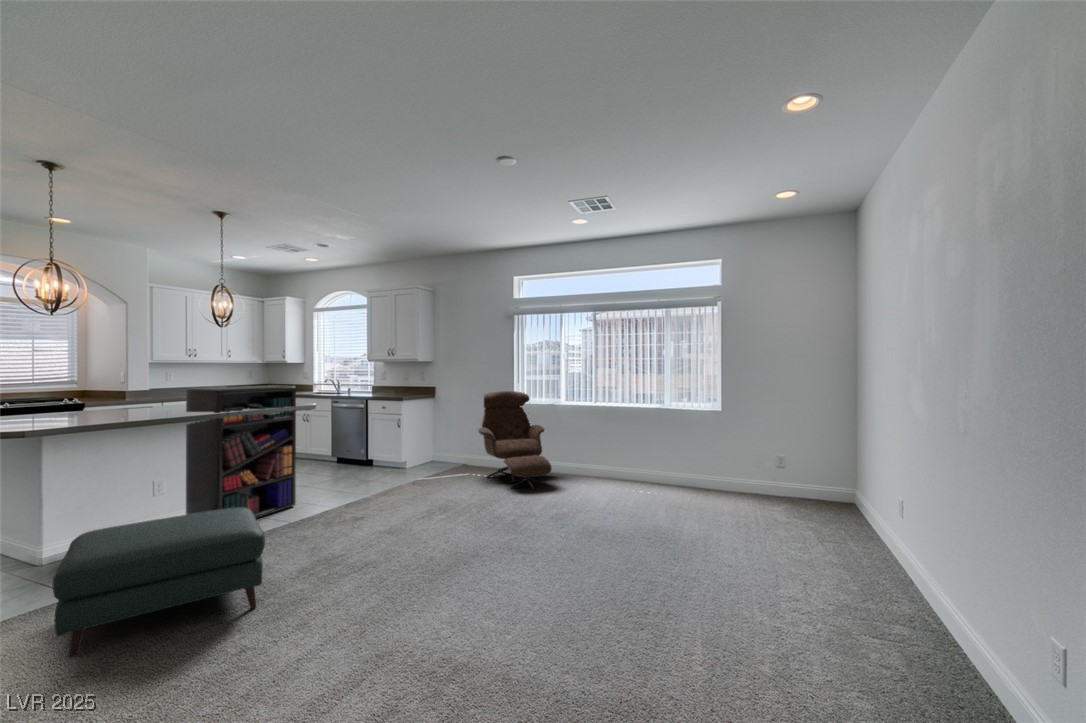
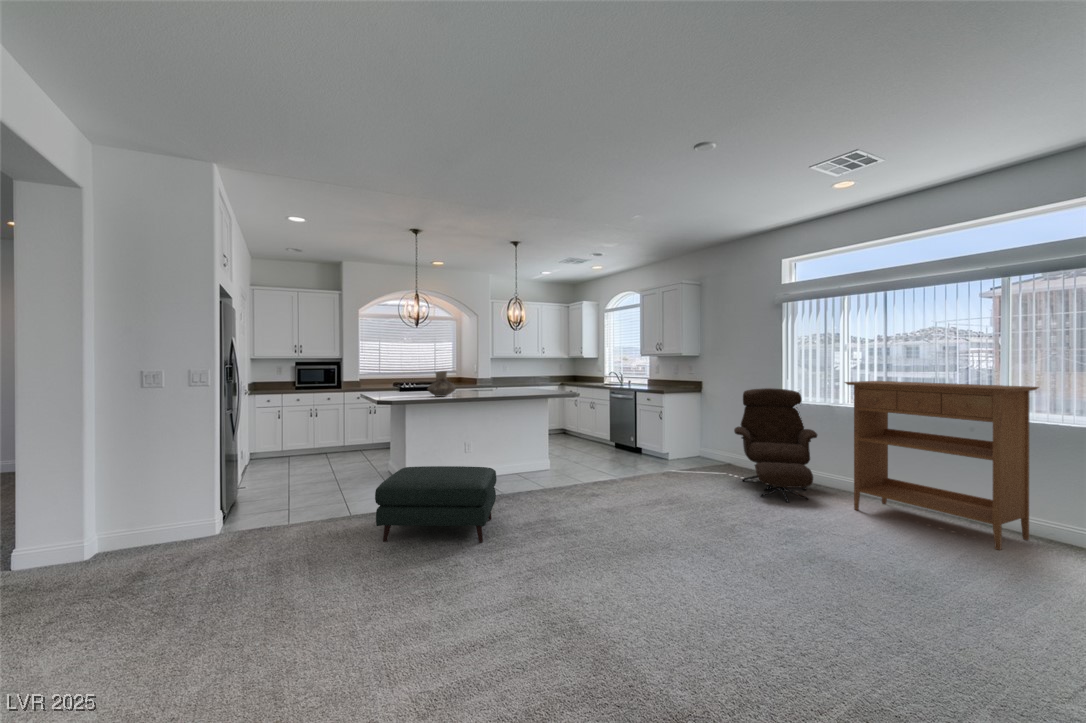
vase: none [93,381,148,419] -> present [427,371,456,397]
console table: none [574,382,686,497] -> present [845,381,1039,550]
bookshelf: present [186,385,296,518] -> none [484,376,558,485]

